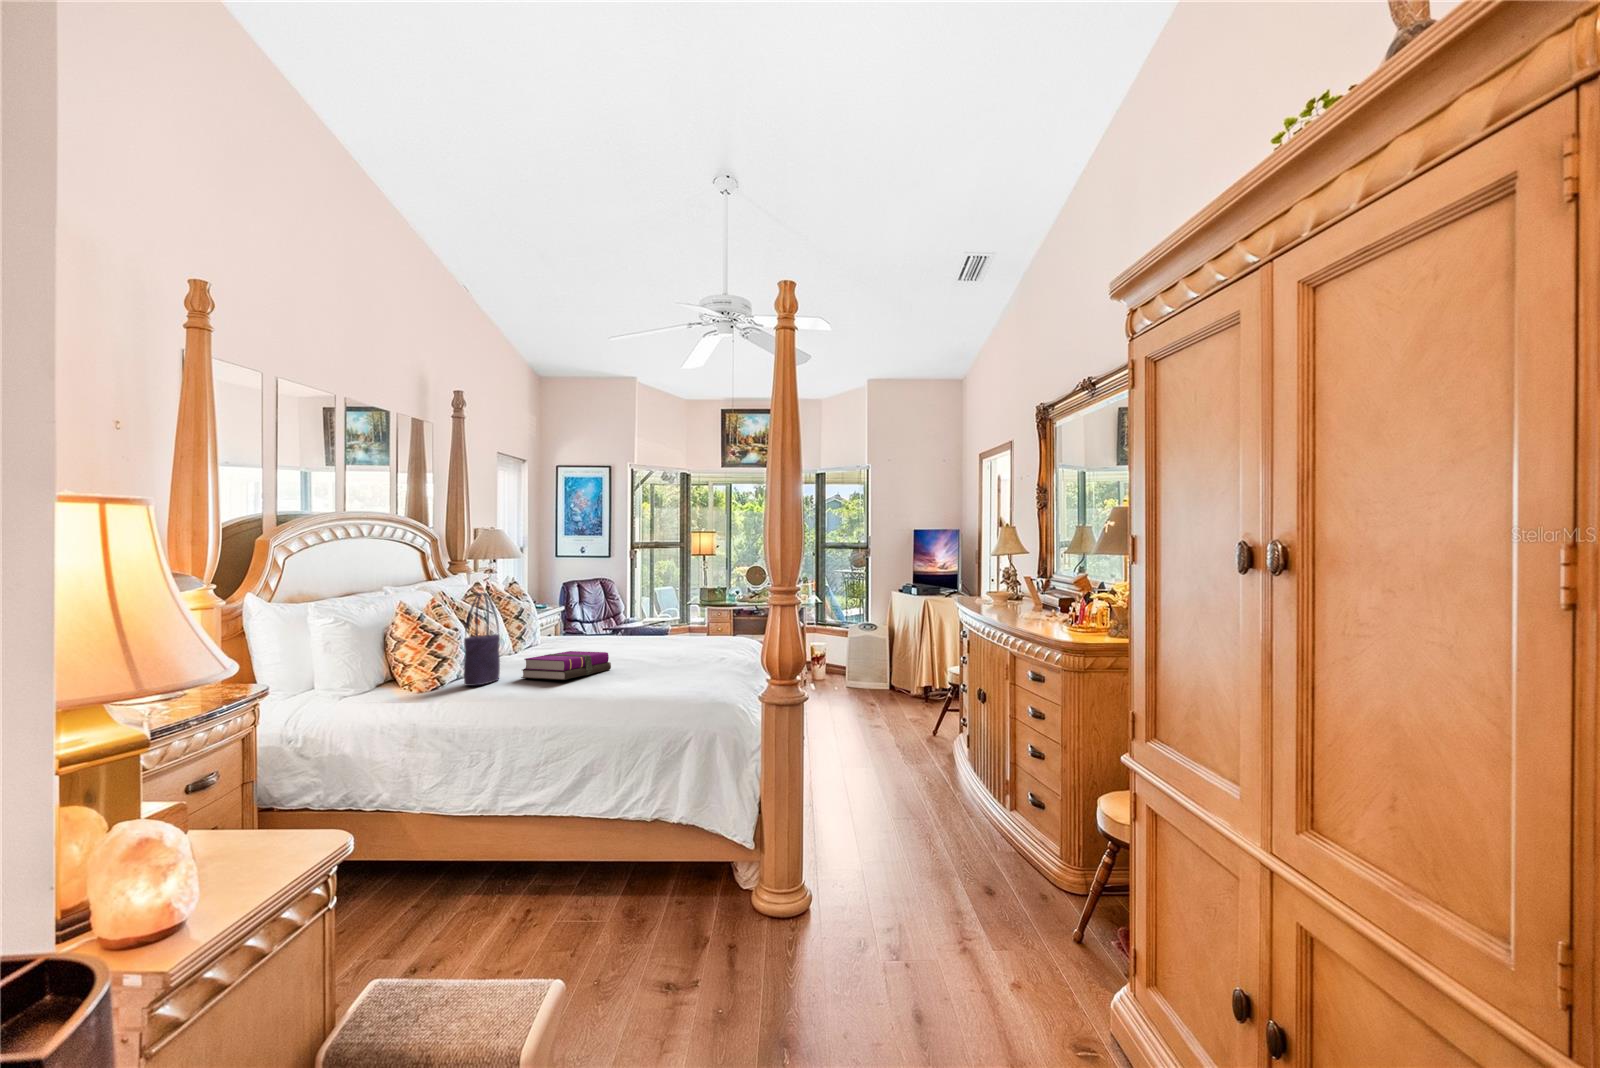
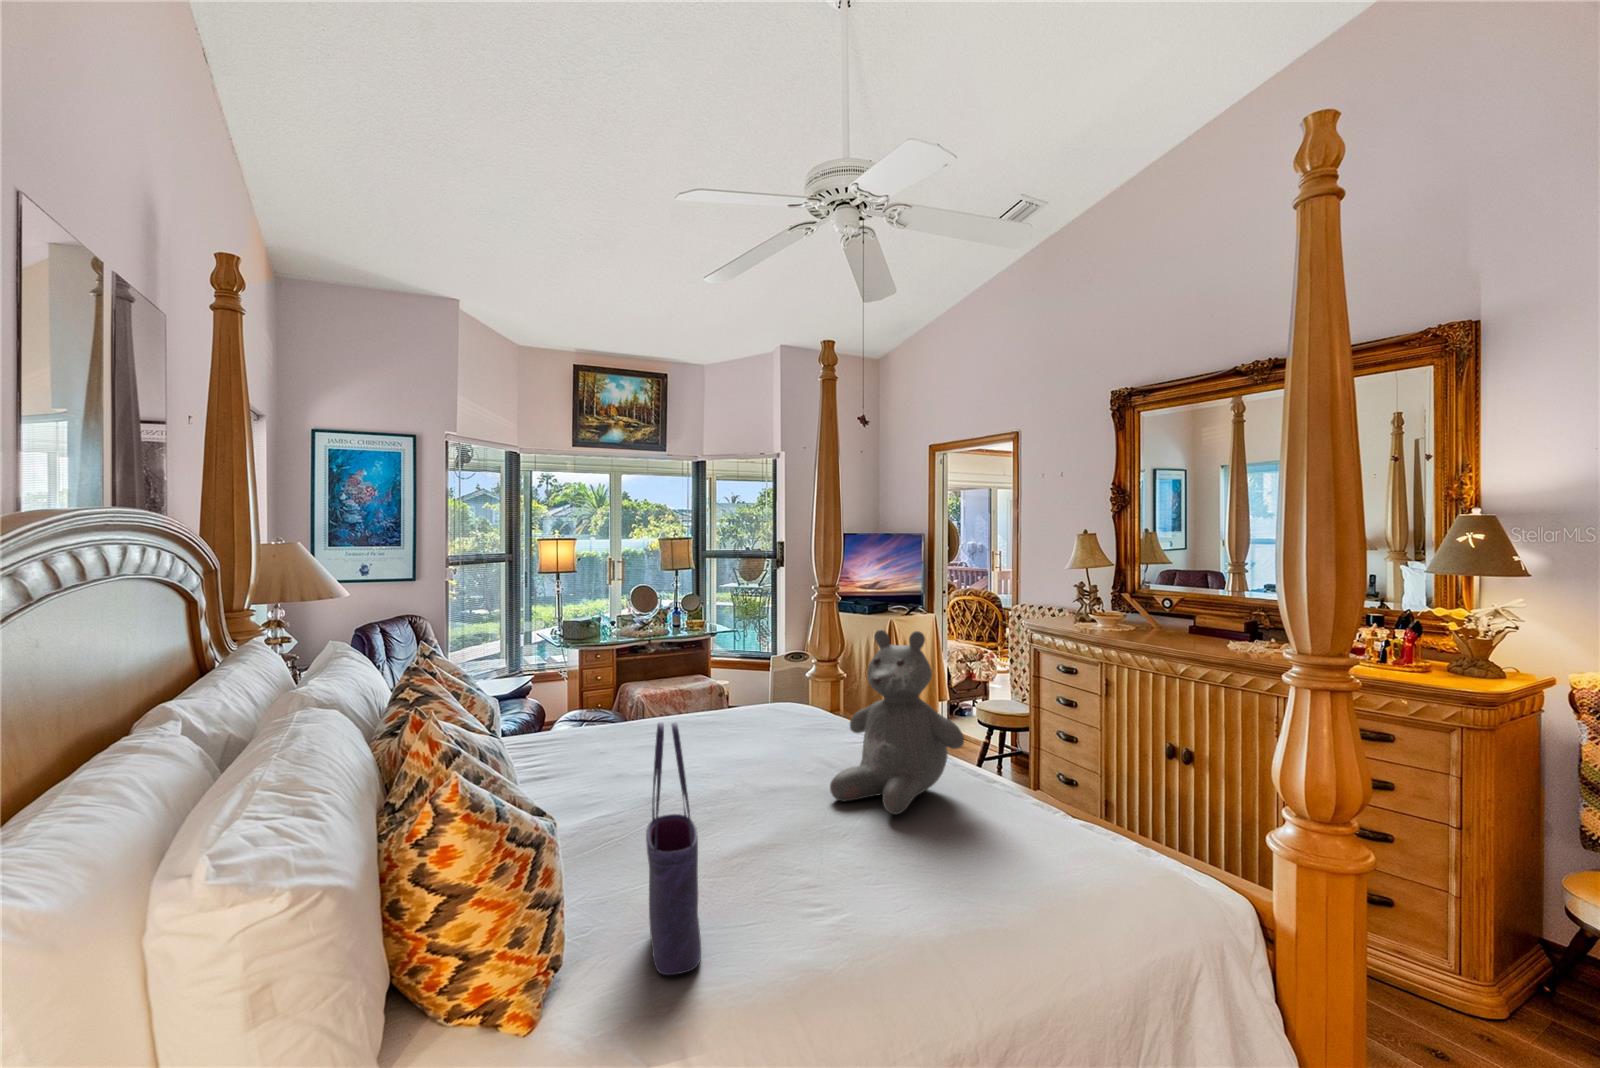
teddy bear: none [636,573,699,666] -> present [830,630,964,814]
hardback book: present [521,651,611,680] -> none [734,802,862,907]

